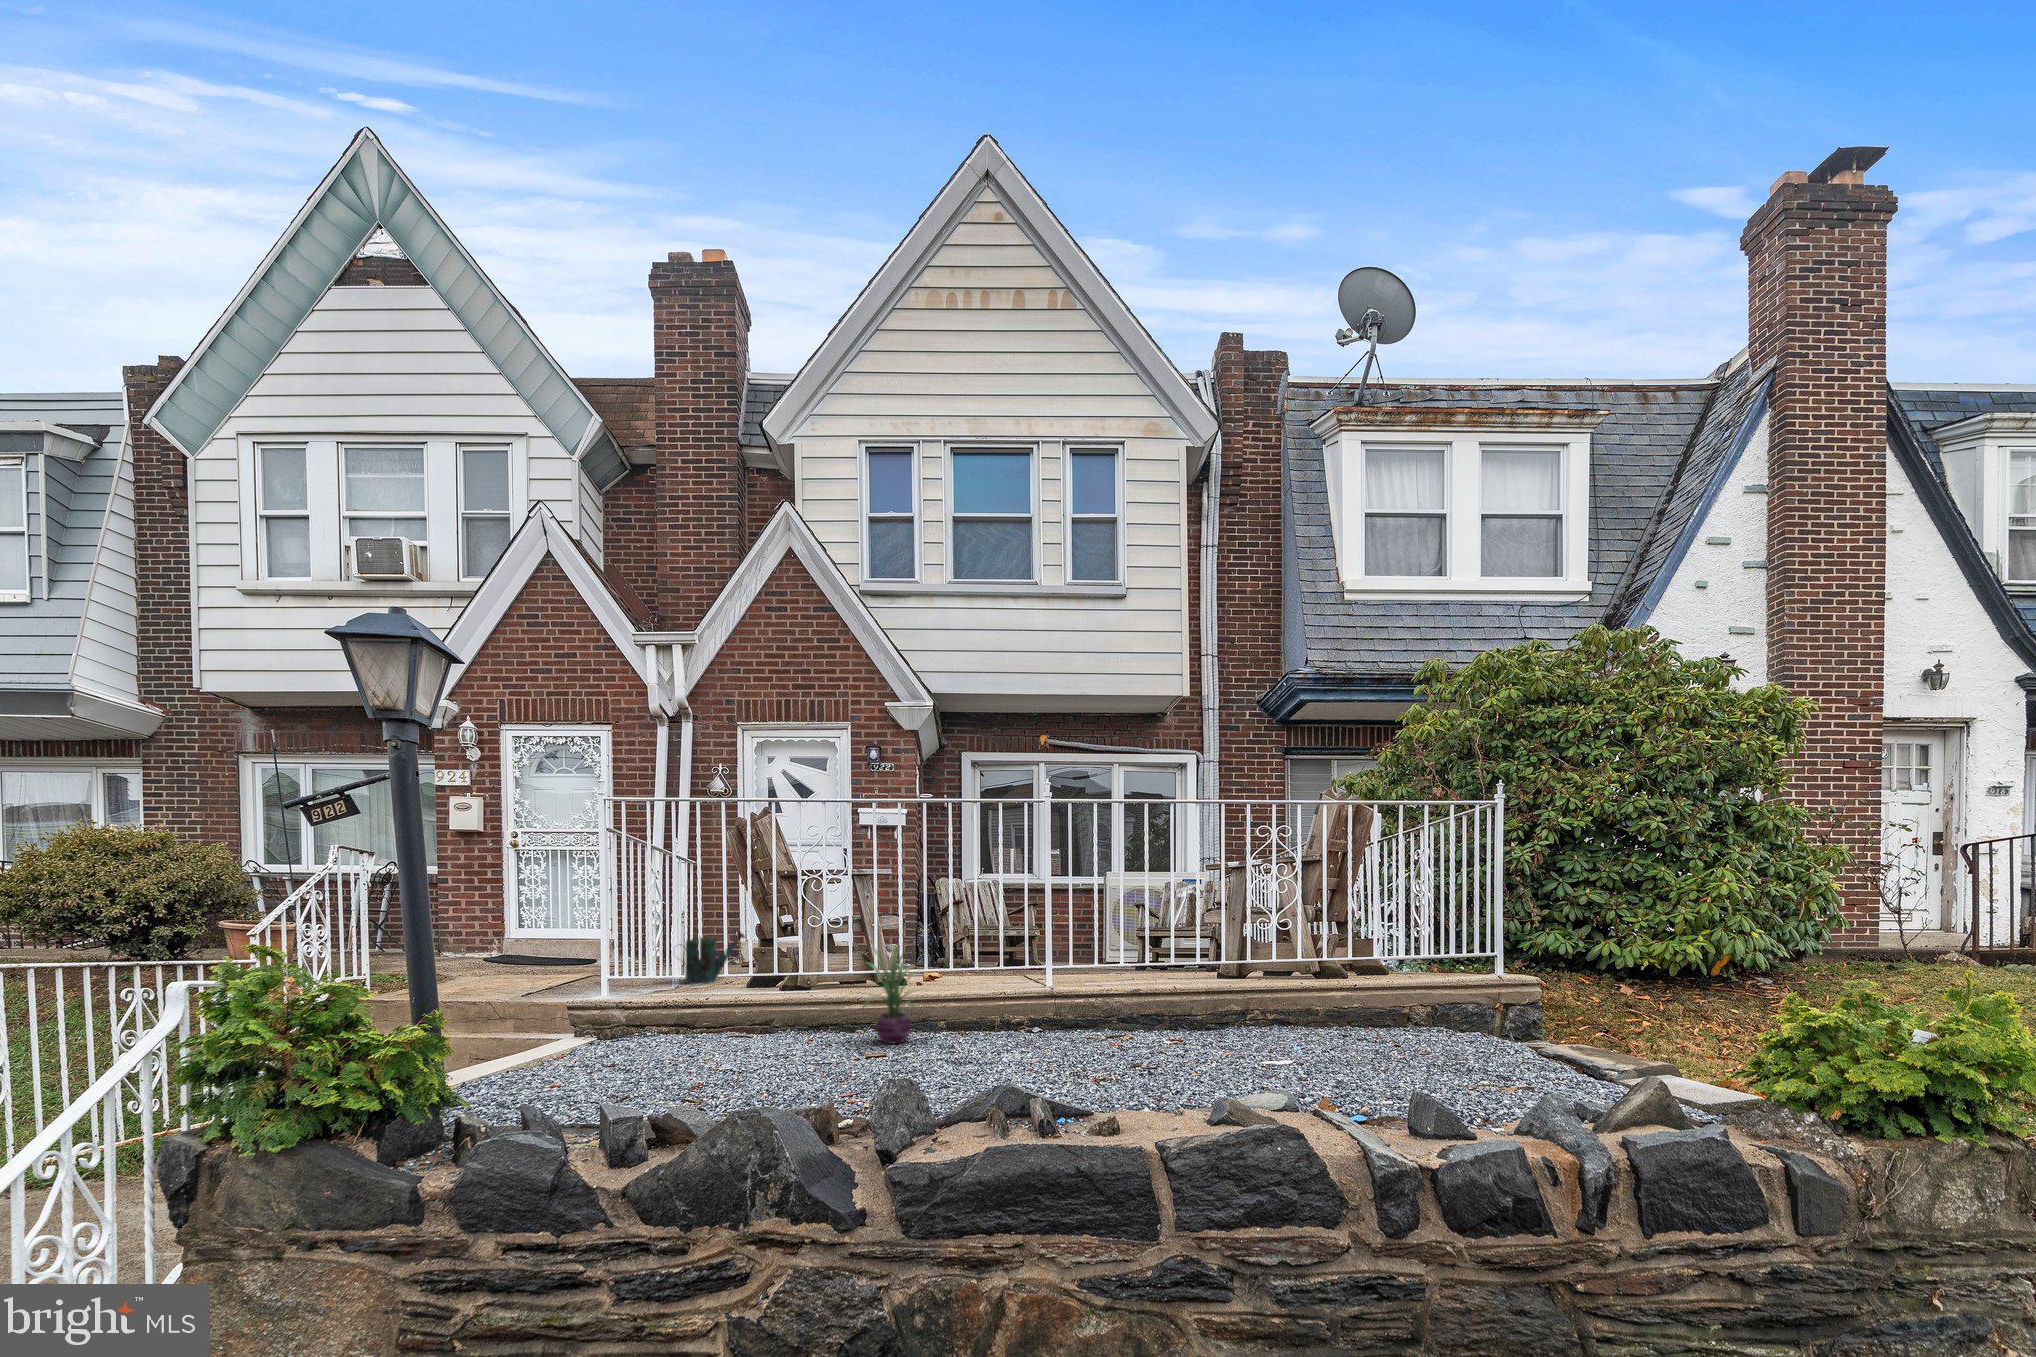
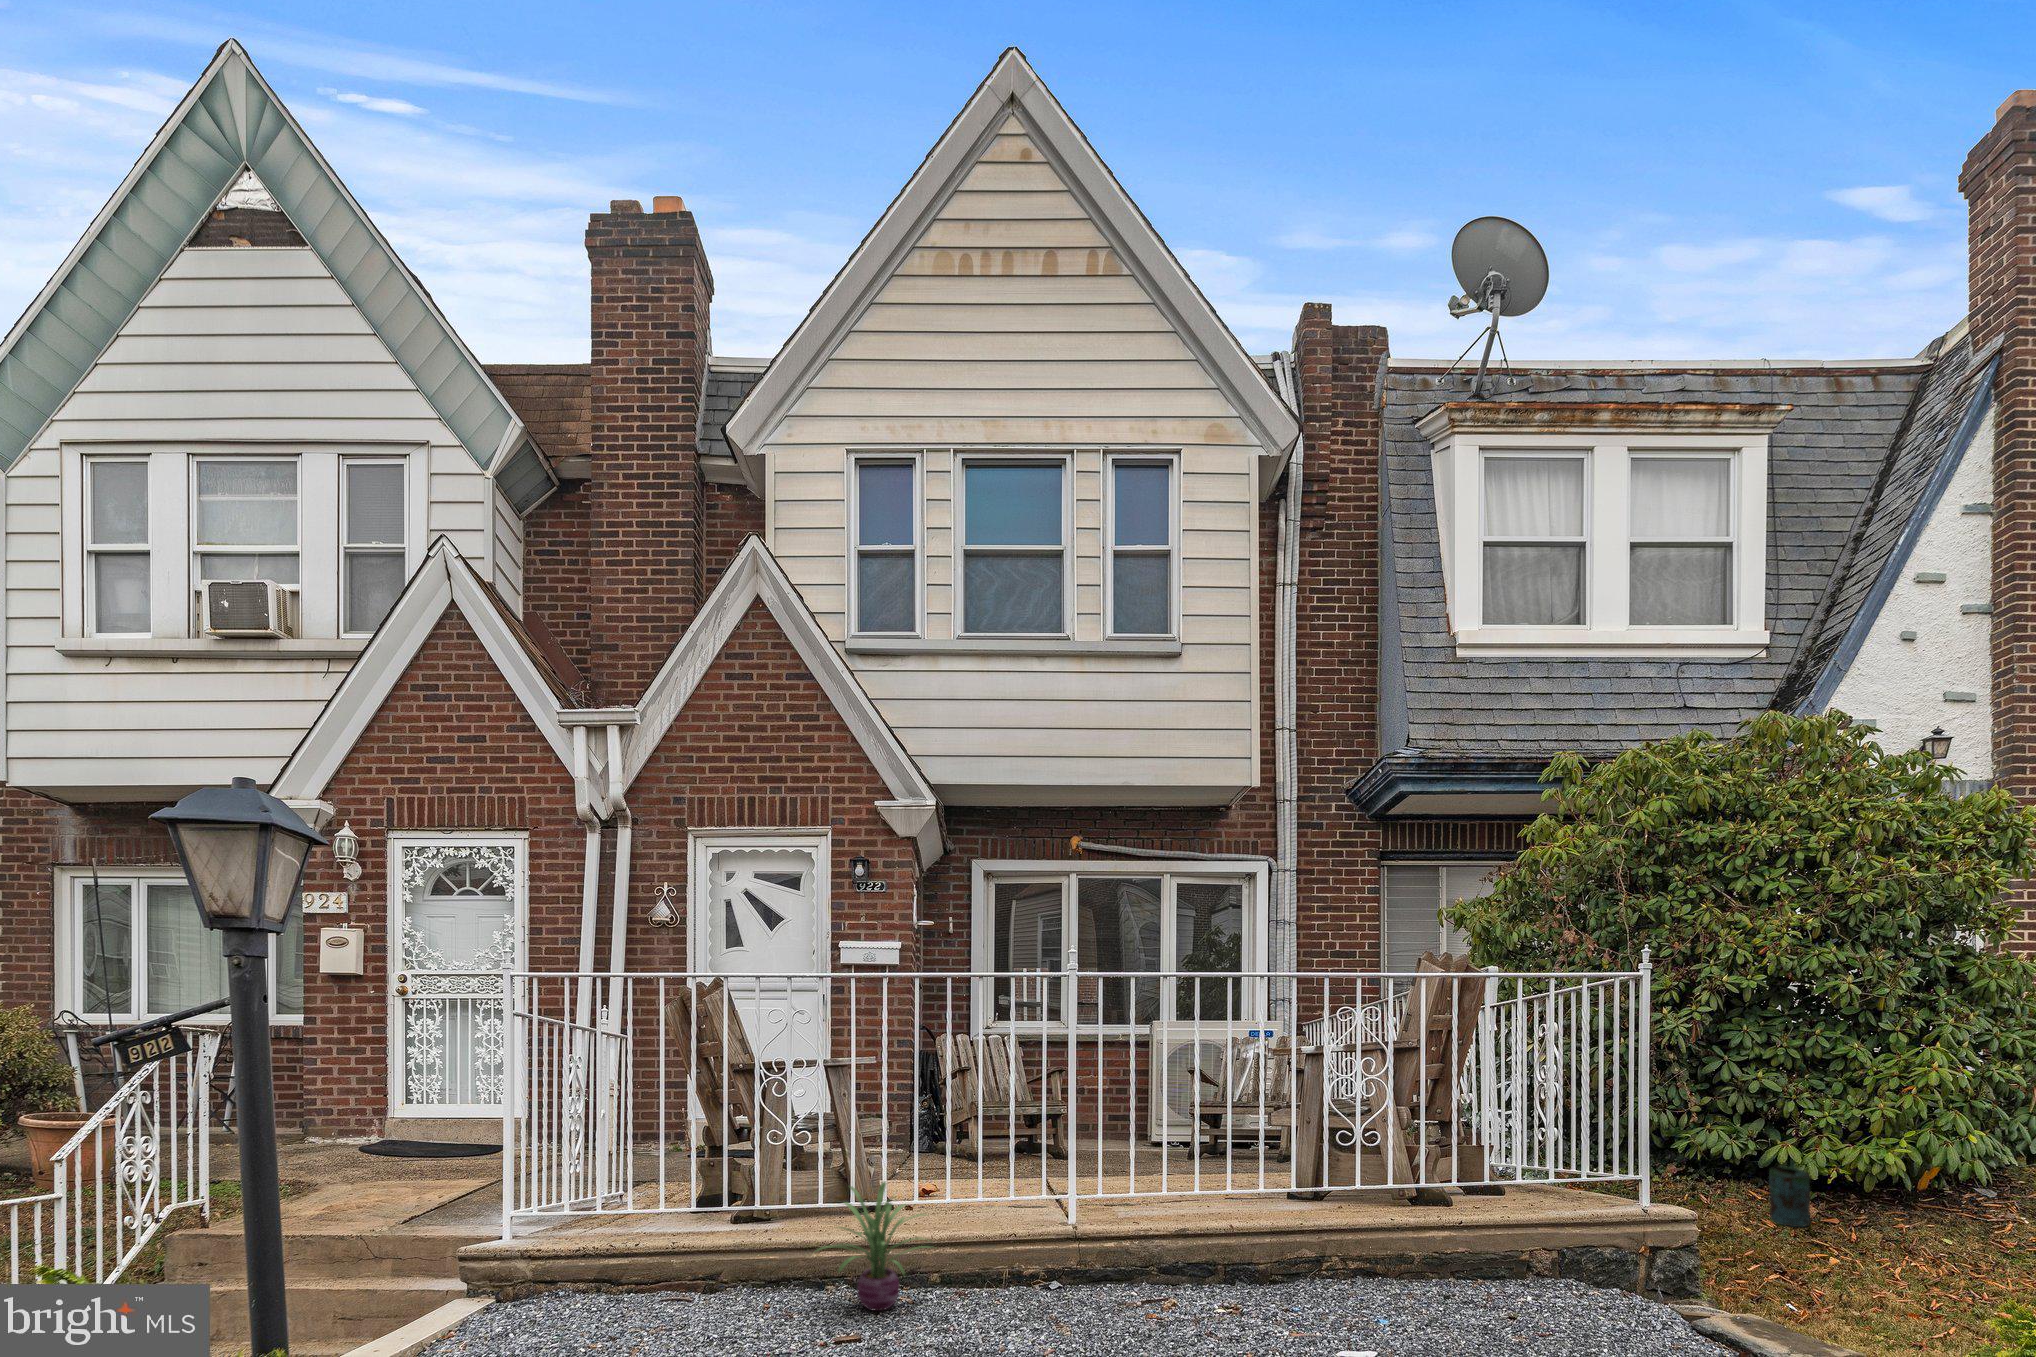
watering can: present [680,932,745,985] -> present [1769,1161,1810,1227]

